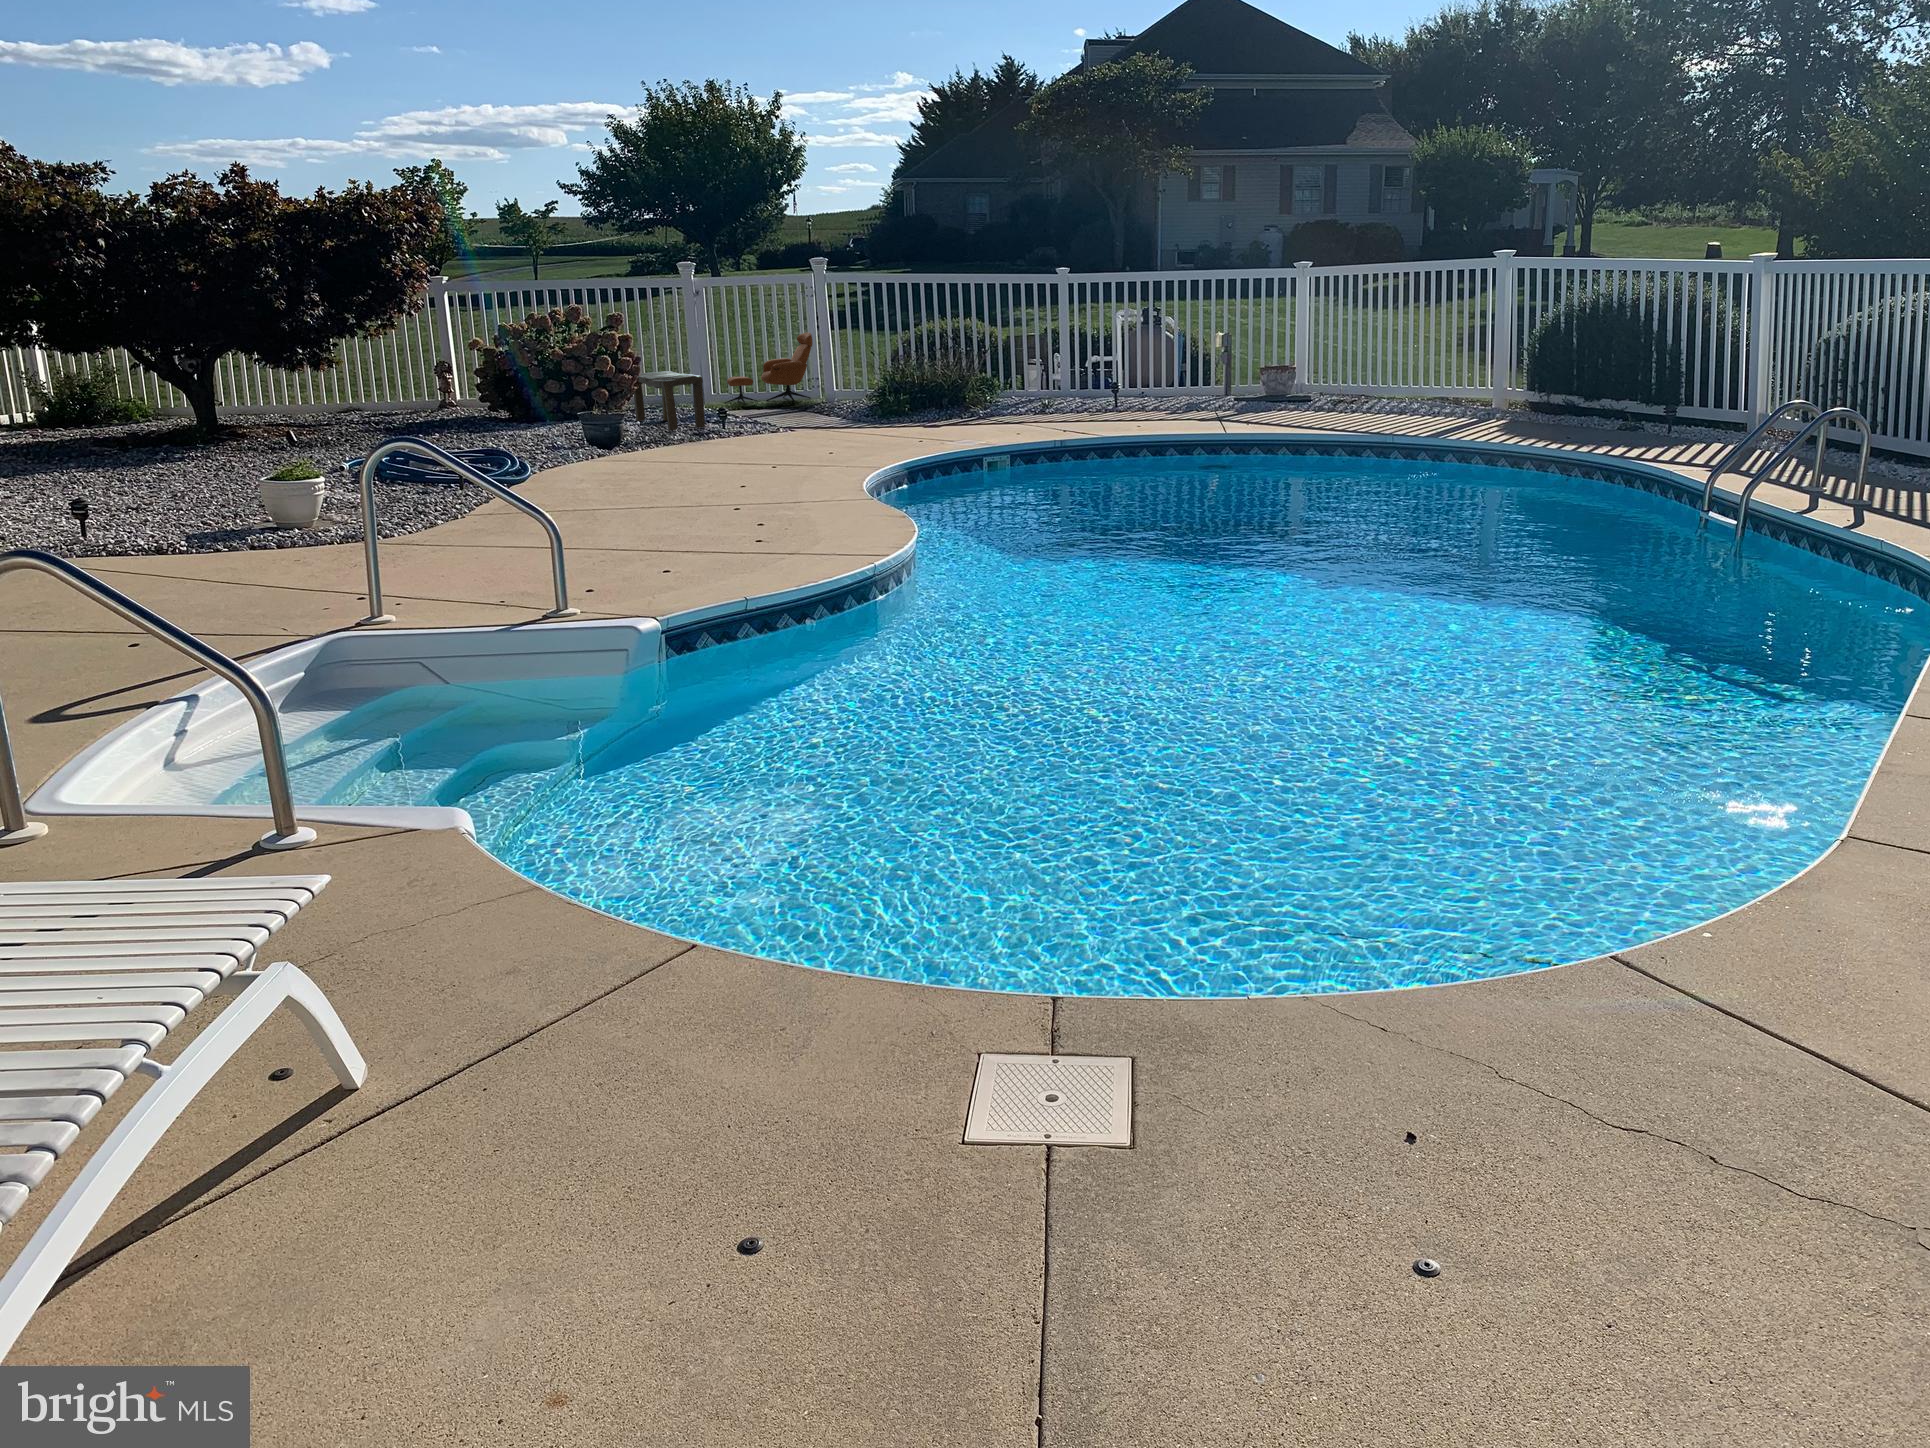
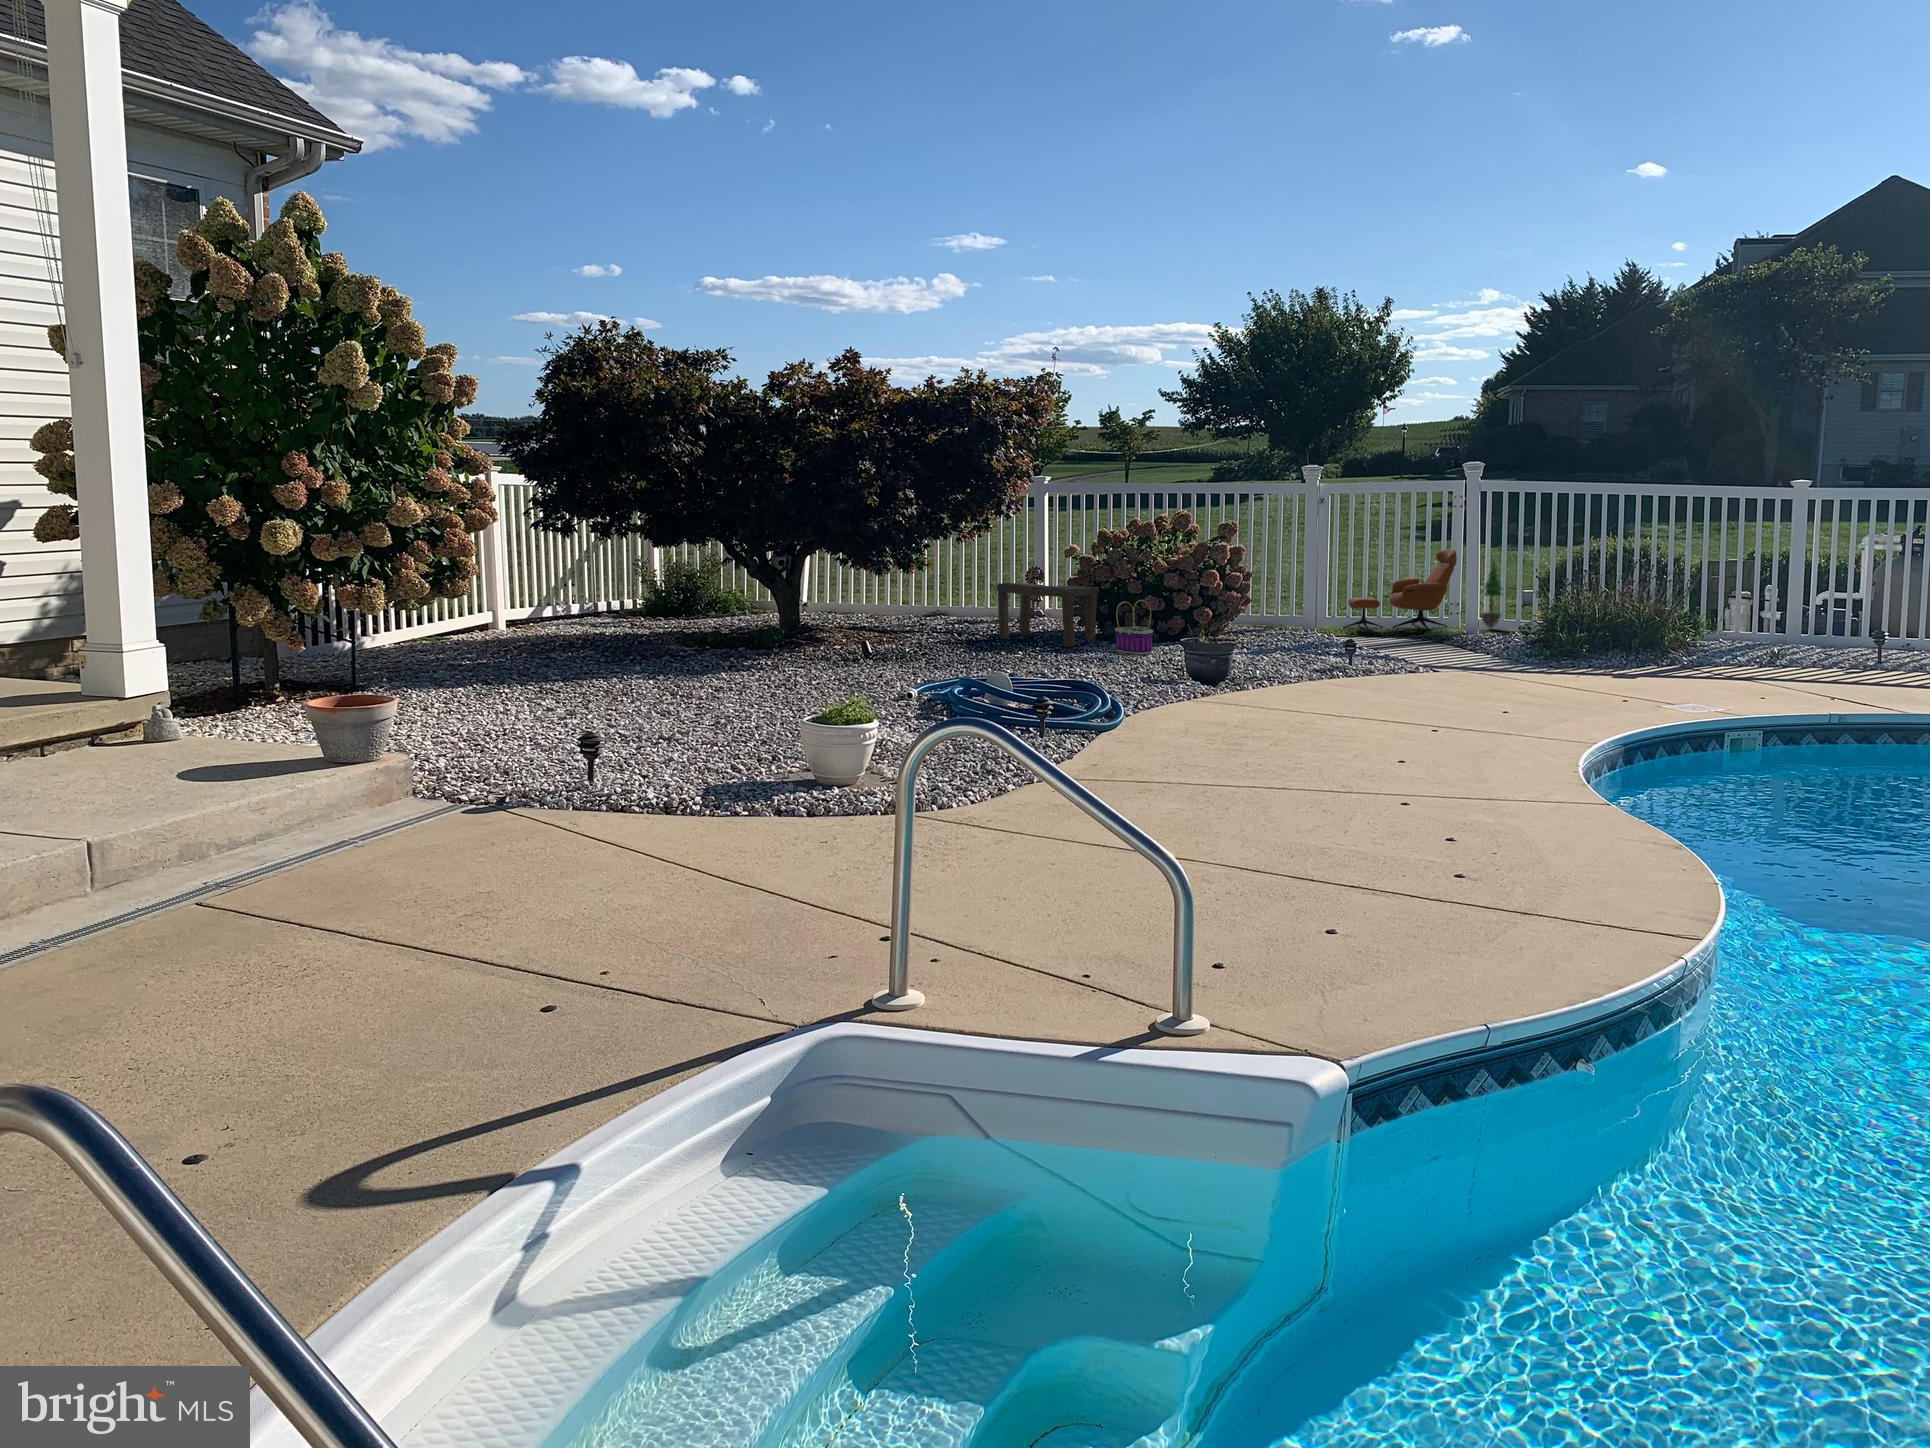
potted tree: none [834,340,854,398] -> present [1481,562,1502,628]
bench: present [634,371,705,430] -> present [997,583,1099,647]
basket: none [521,384,557,431] -> present [1115,600,1153,655]

